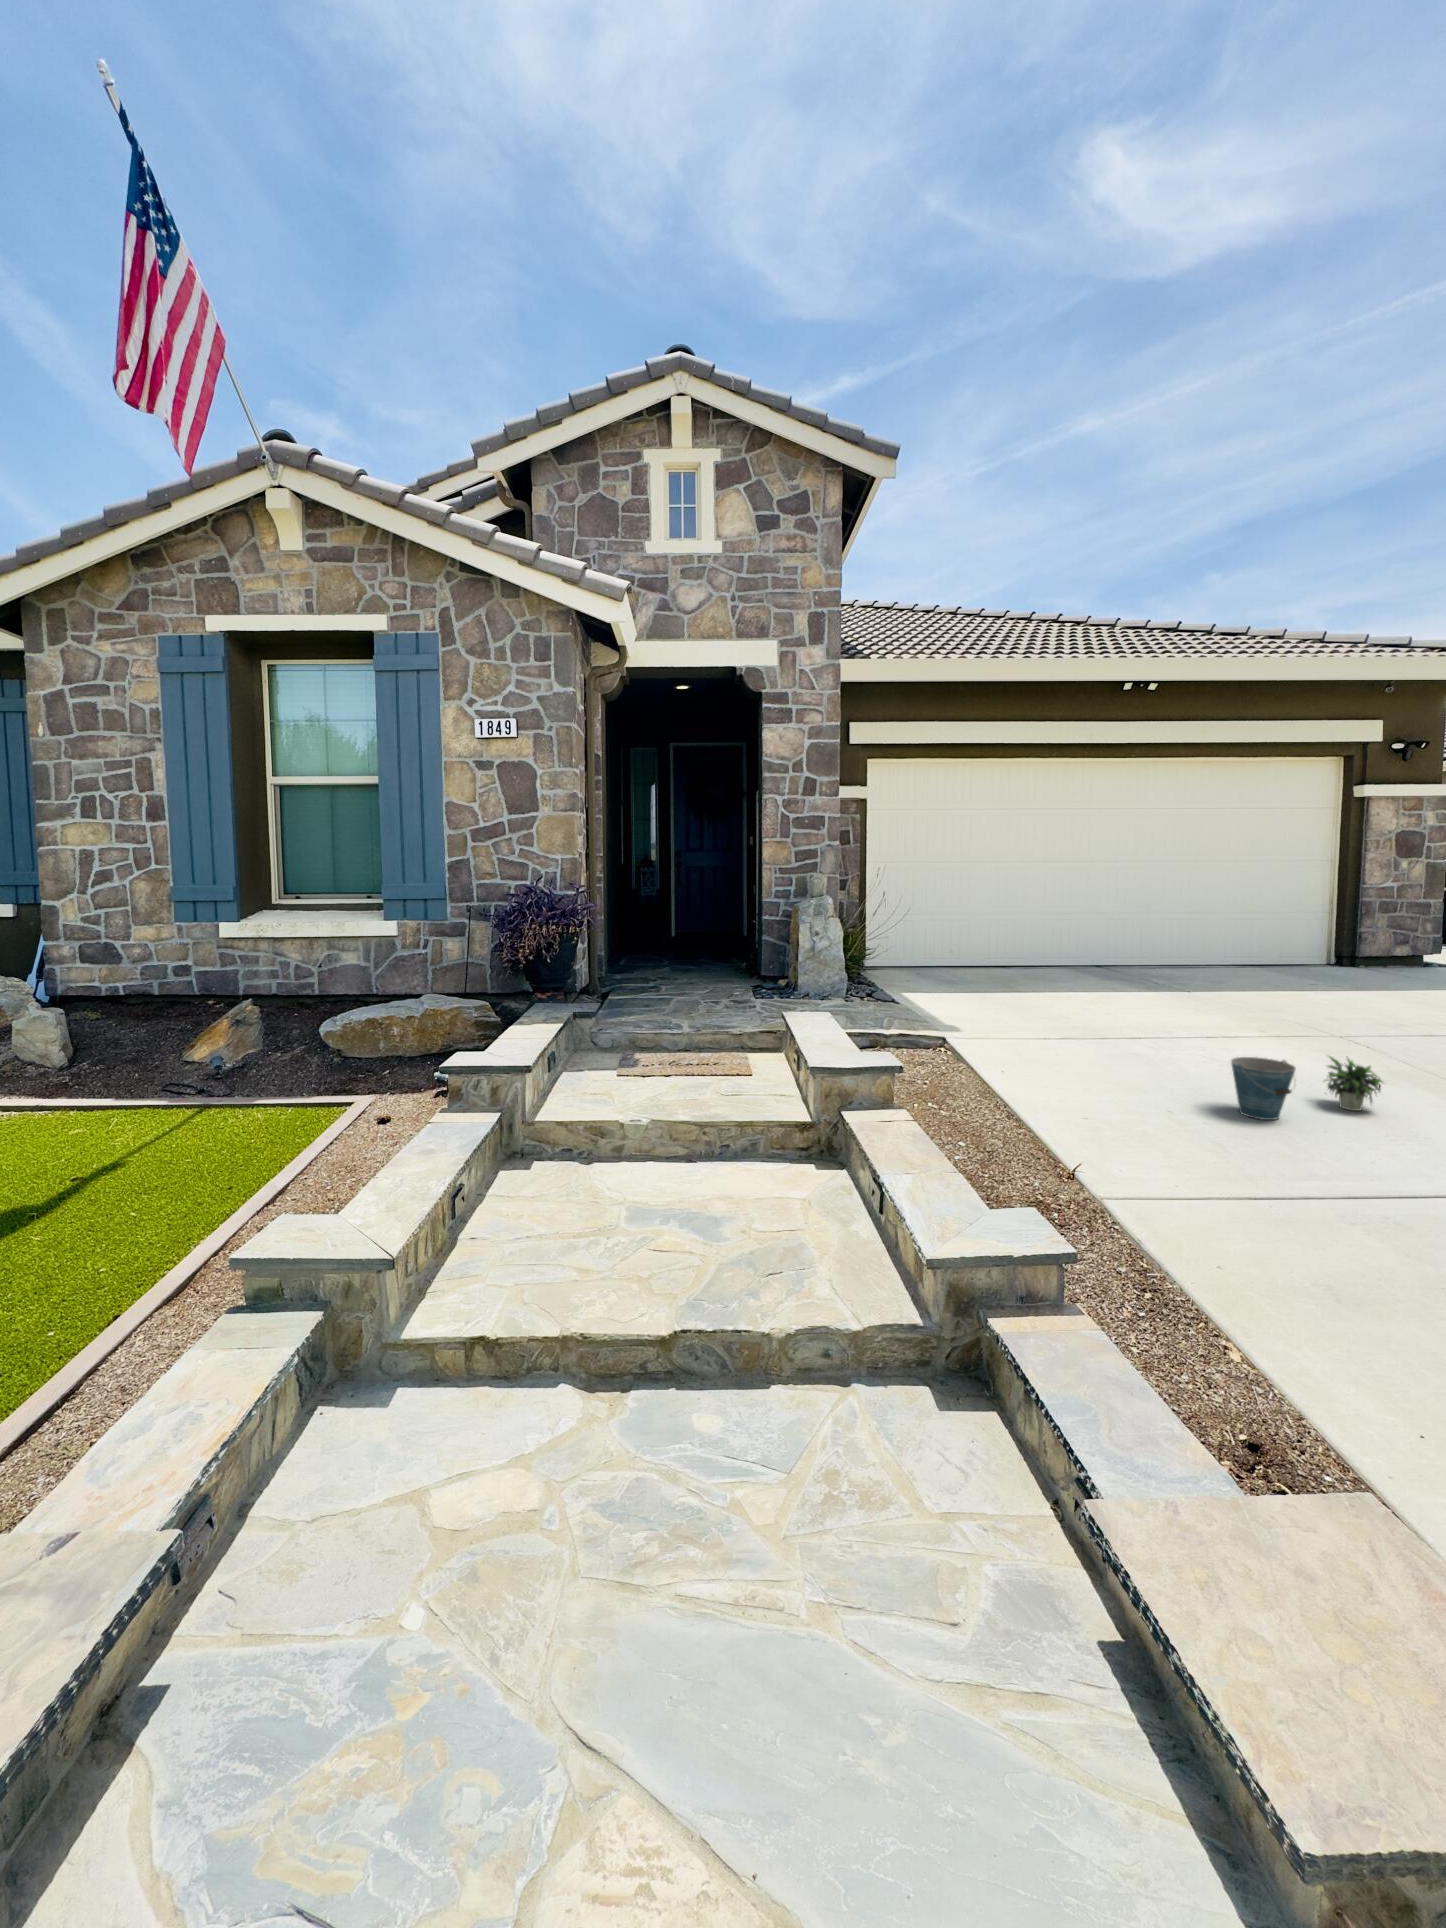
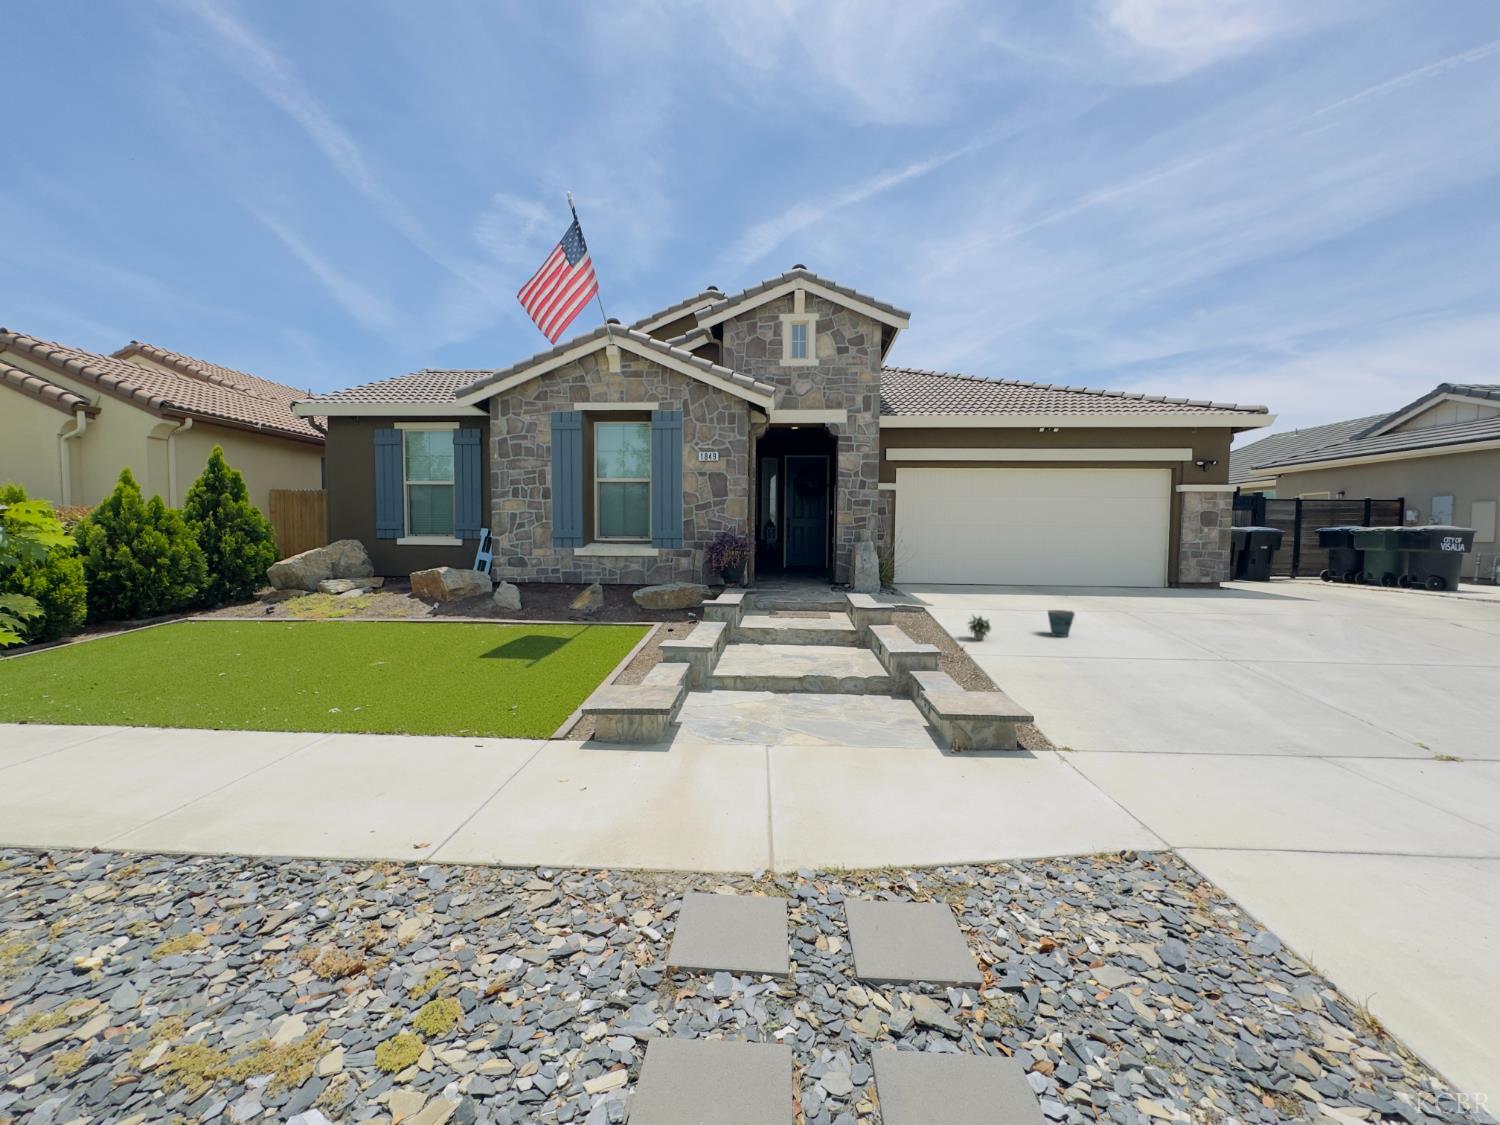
potted plant: present [1327,1056,1383,1111] -> present [968,616,991,640]

